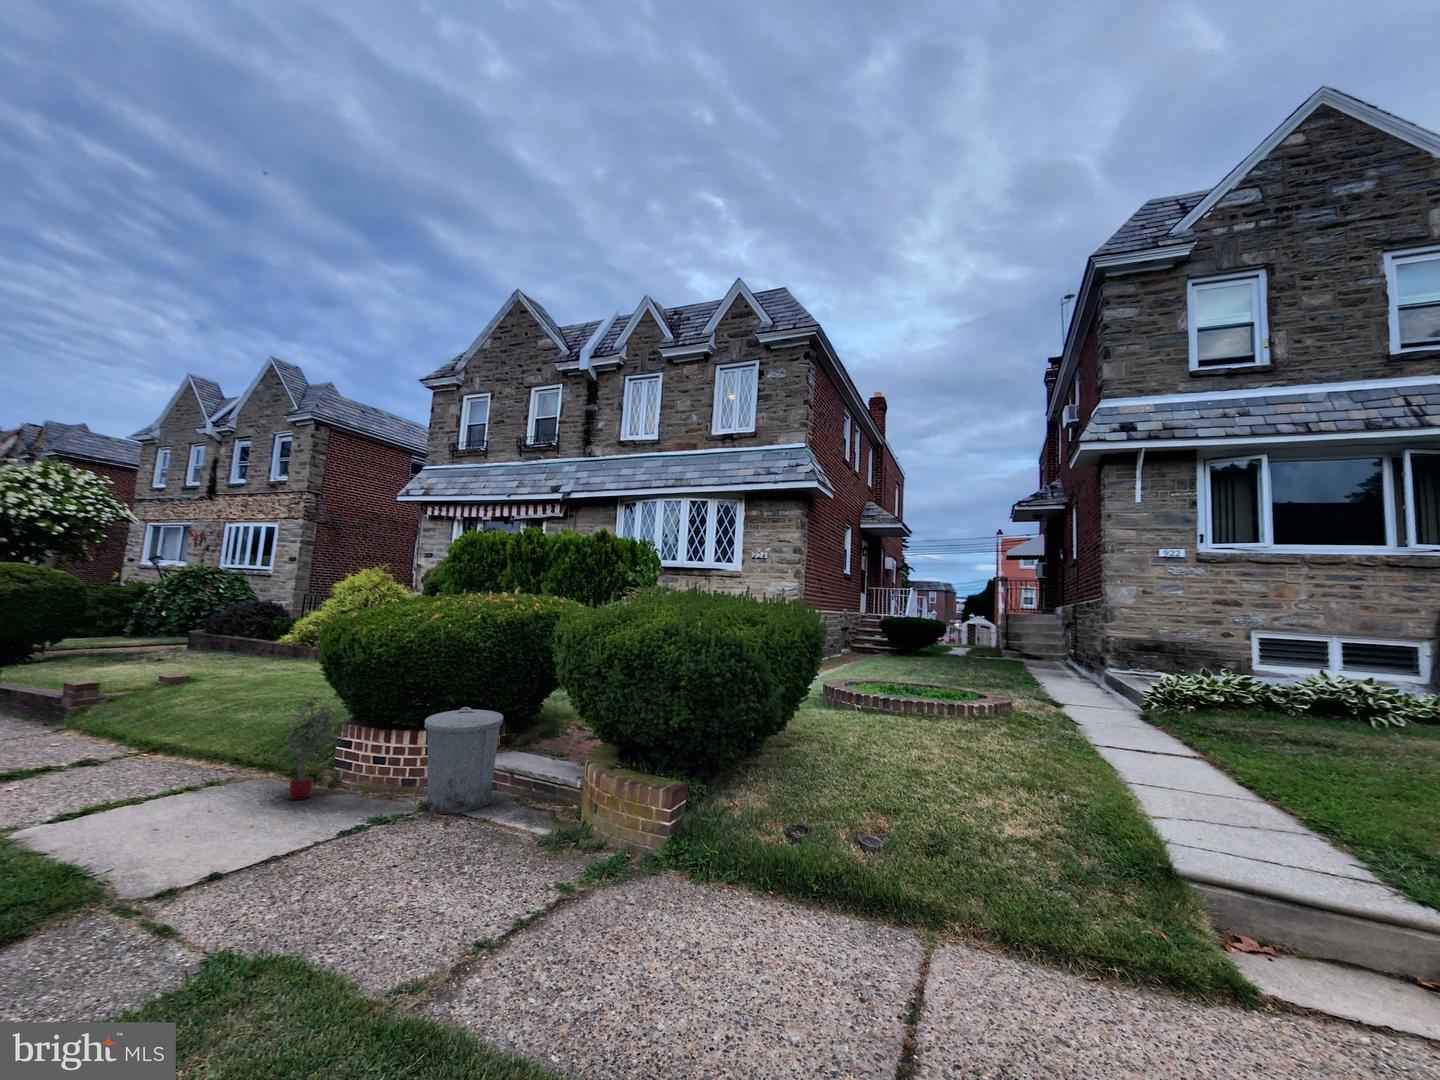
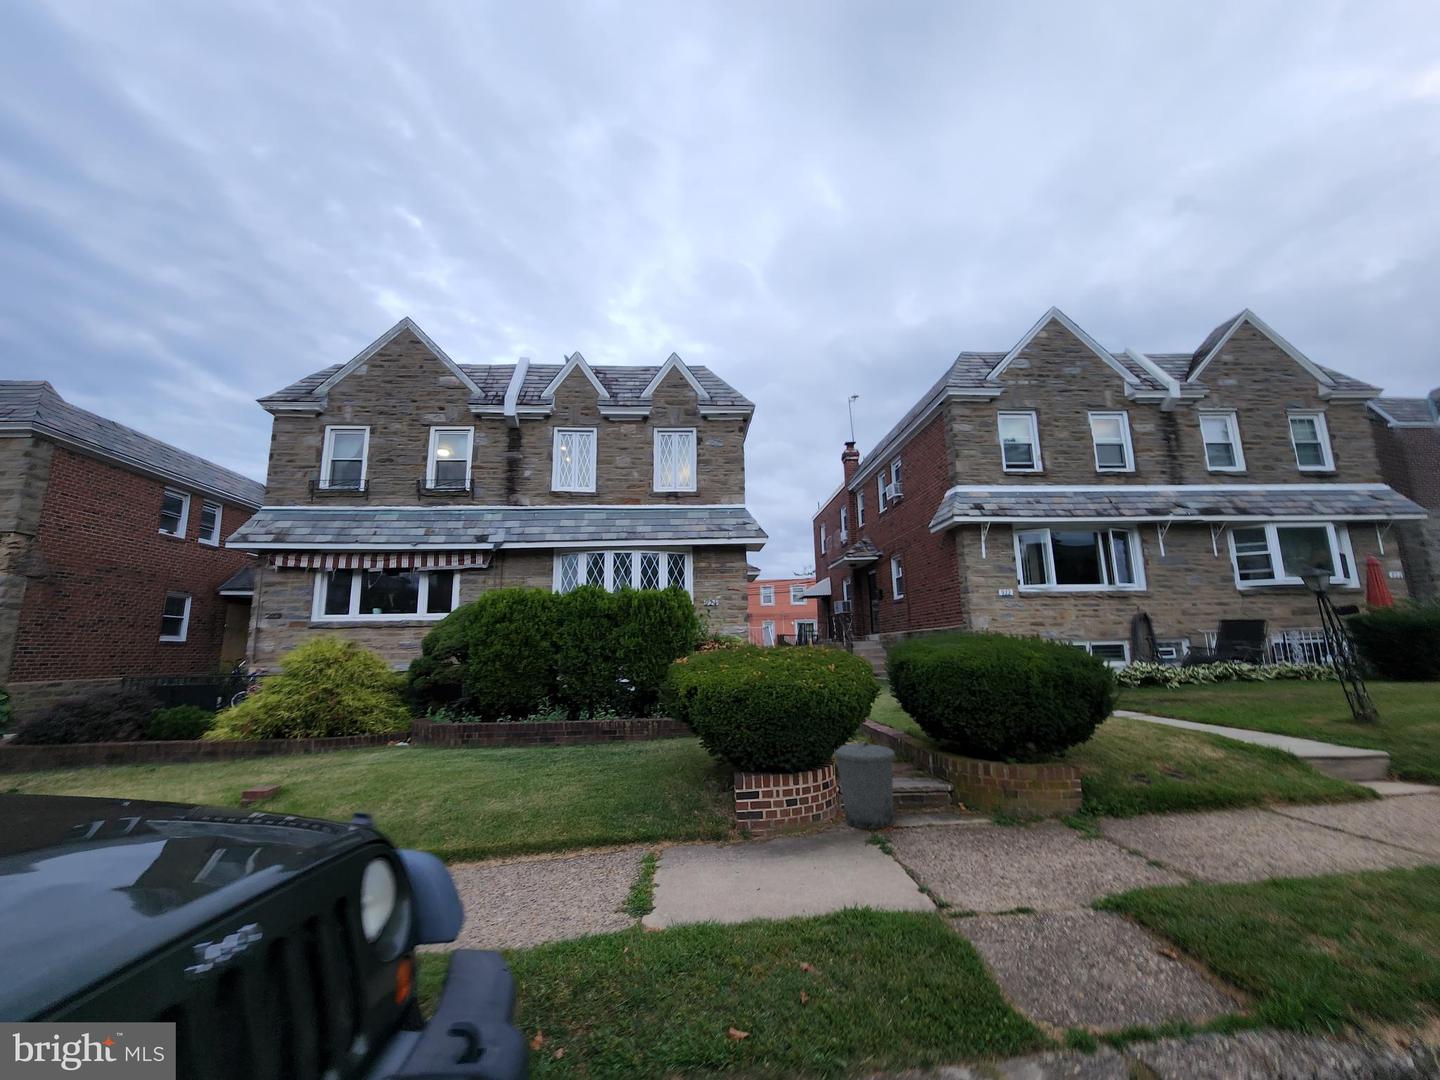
potted tree: present [286,697,347,800] -> none [713,752,787,851]

